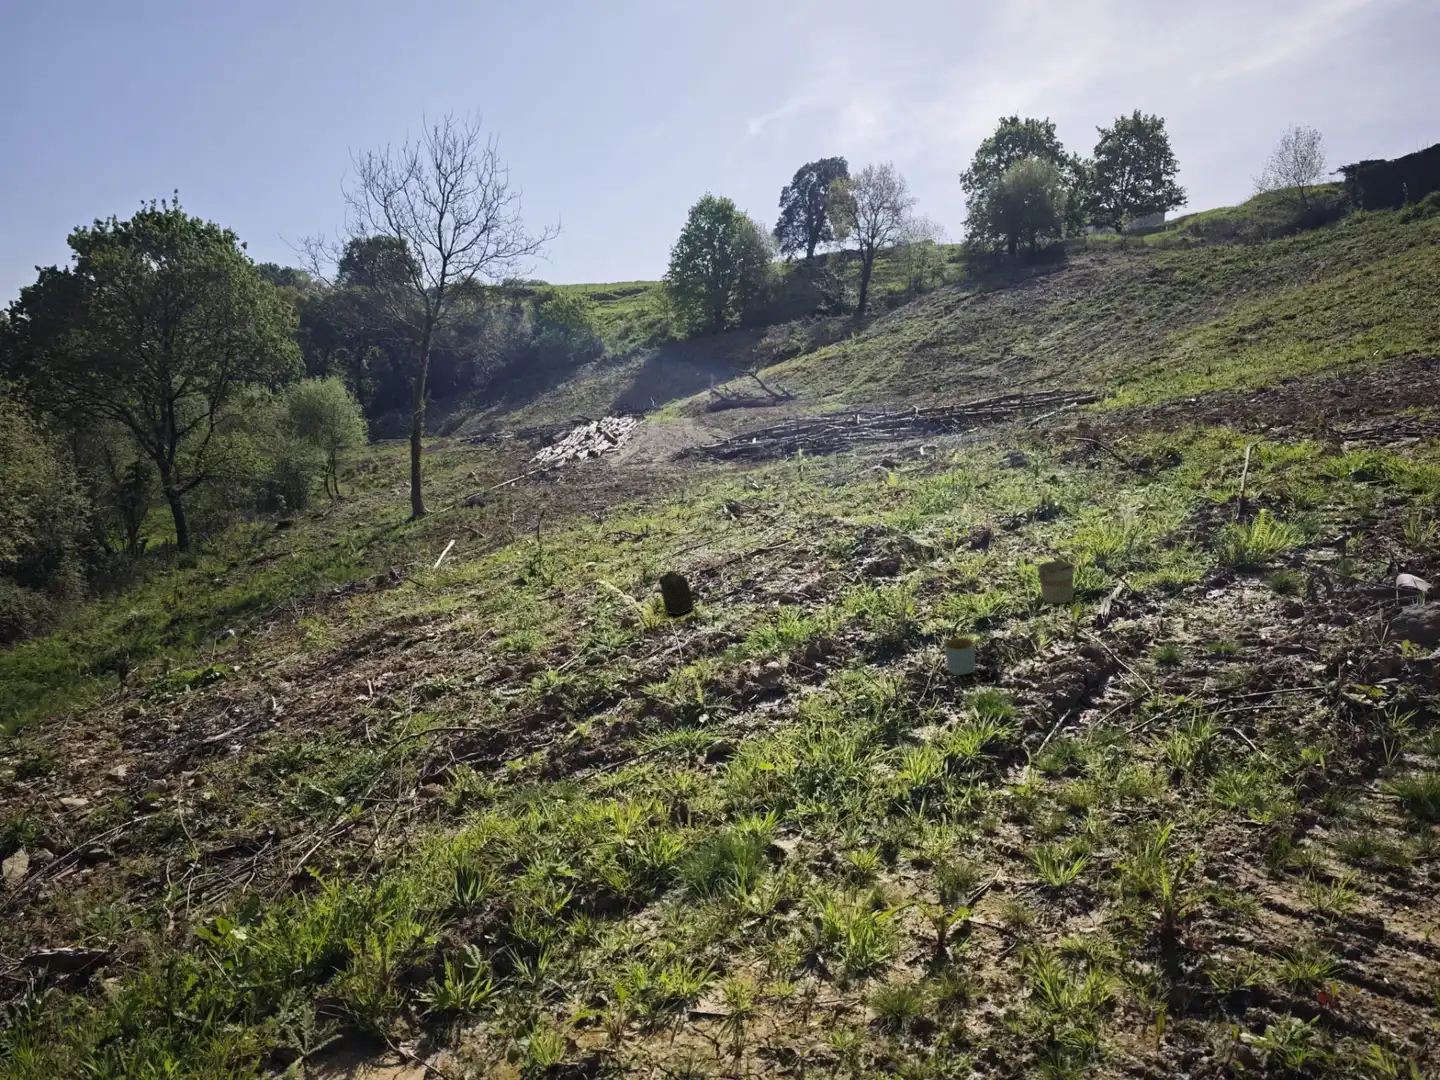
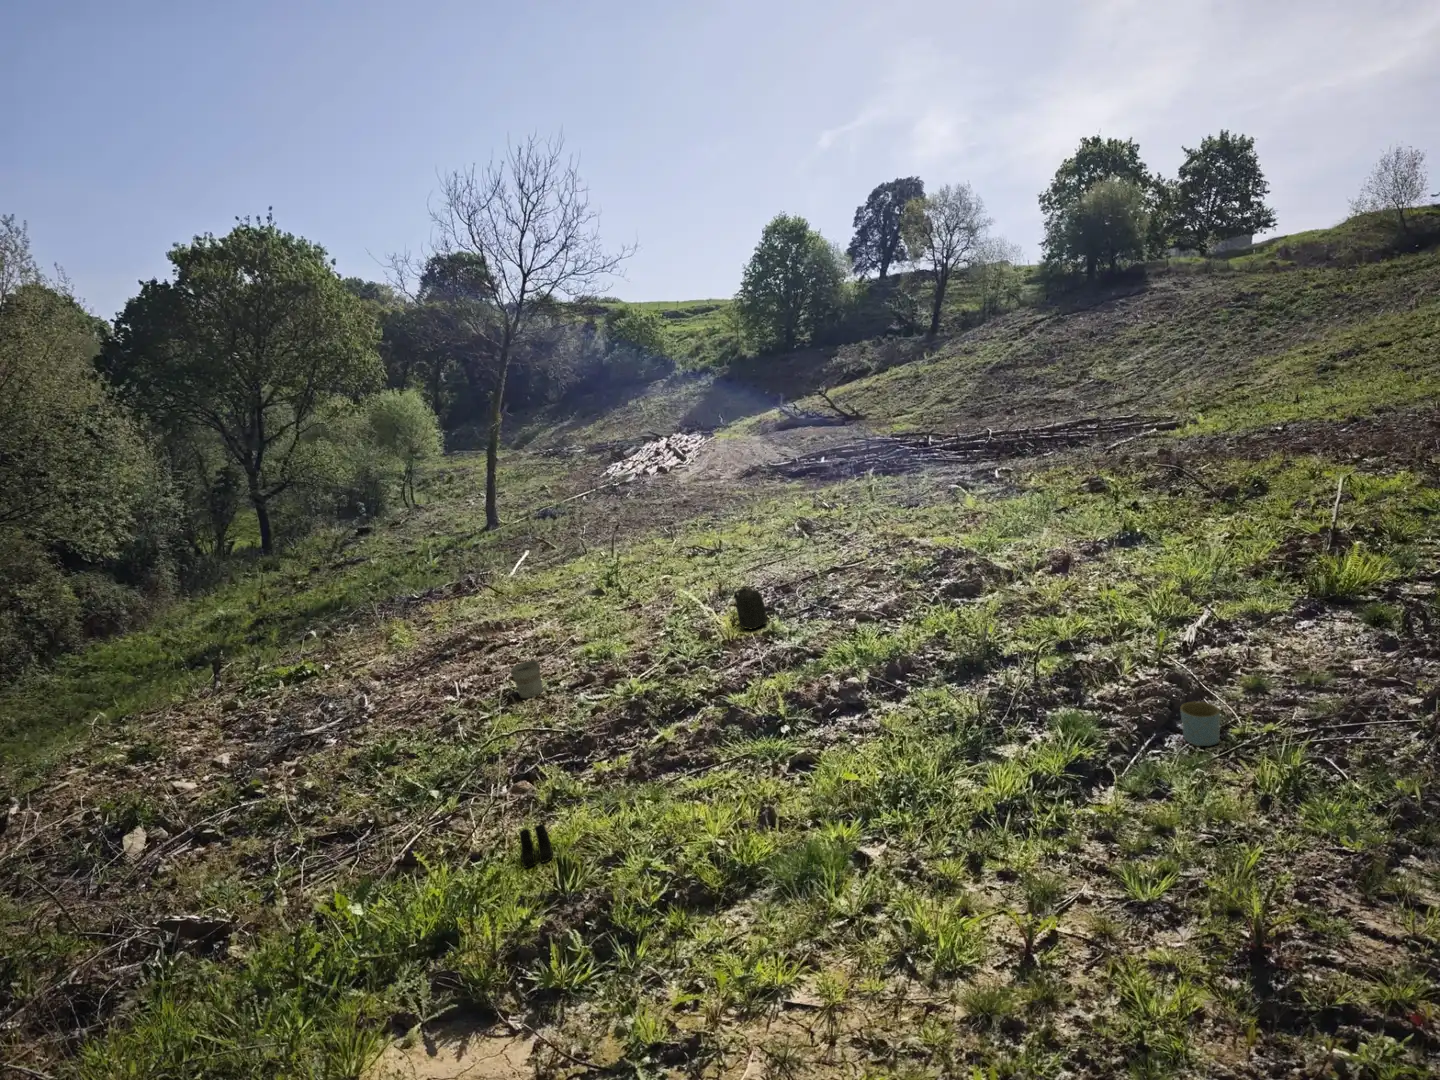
bucket: present [1038,561,1076,603] -> present [510,661,543,698]
planter: present [944,638,975,675] -> present [1180,702,1220,747]
boots: none [416,830,453,880] -> present [519,823,553,868]

